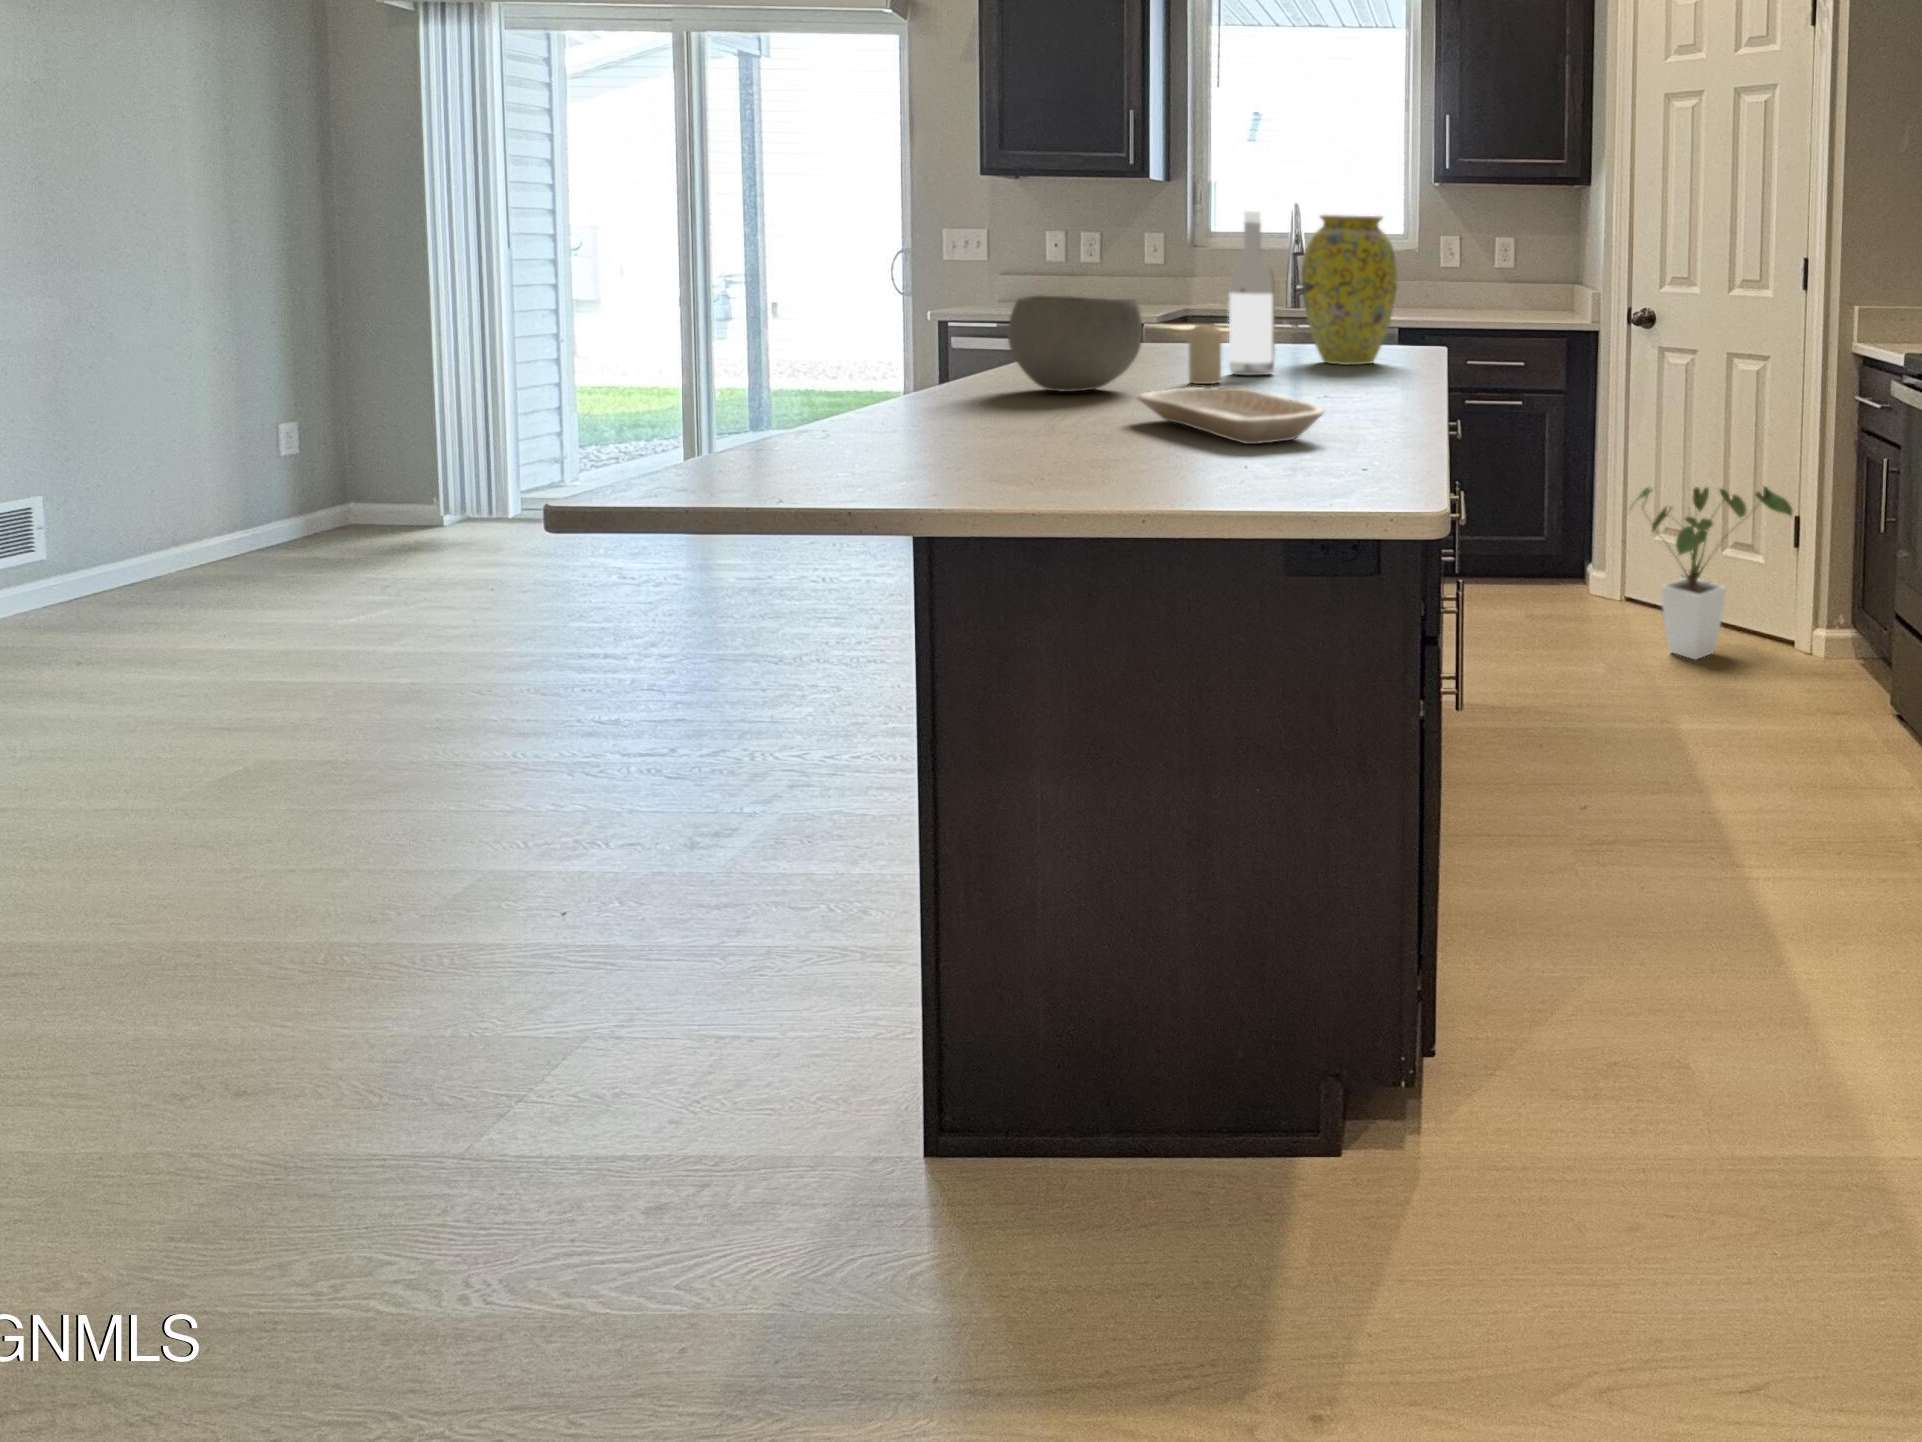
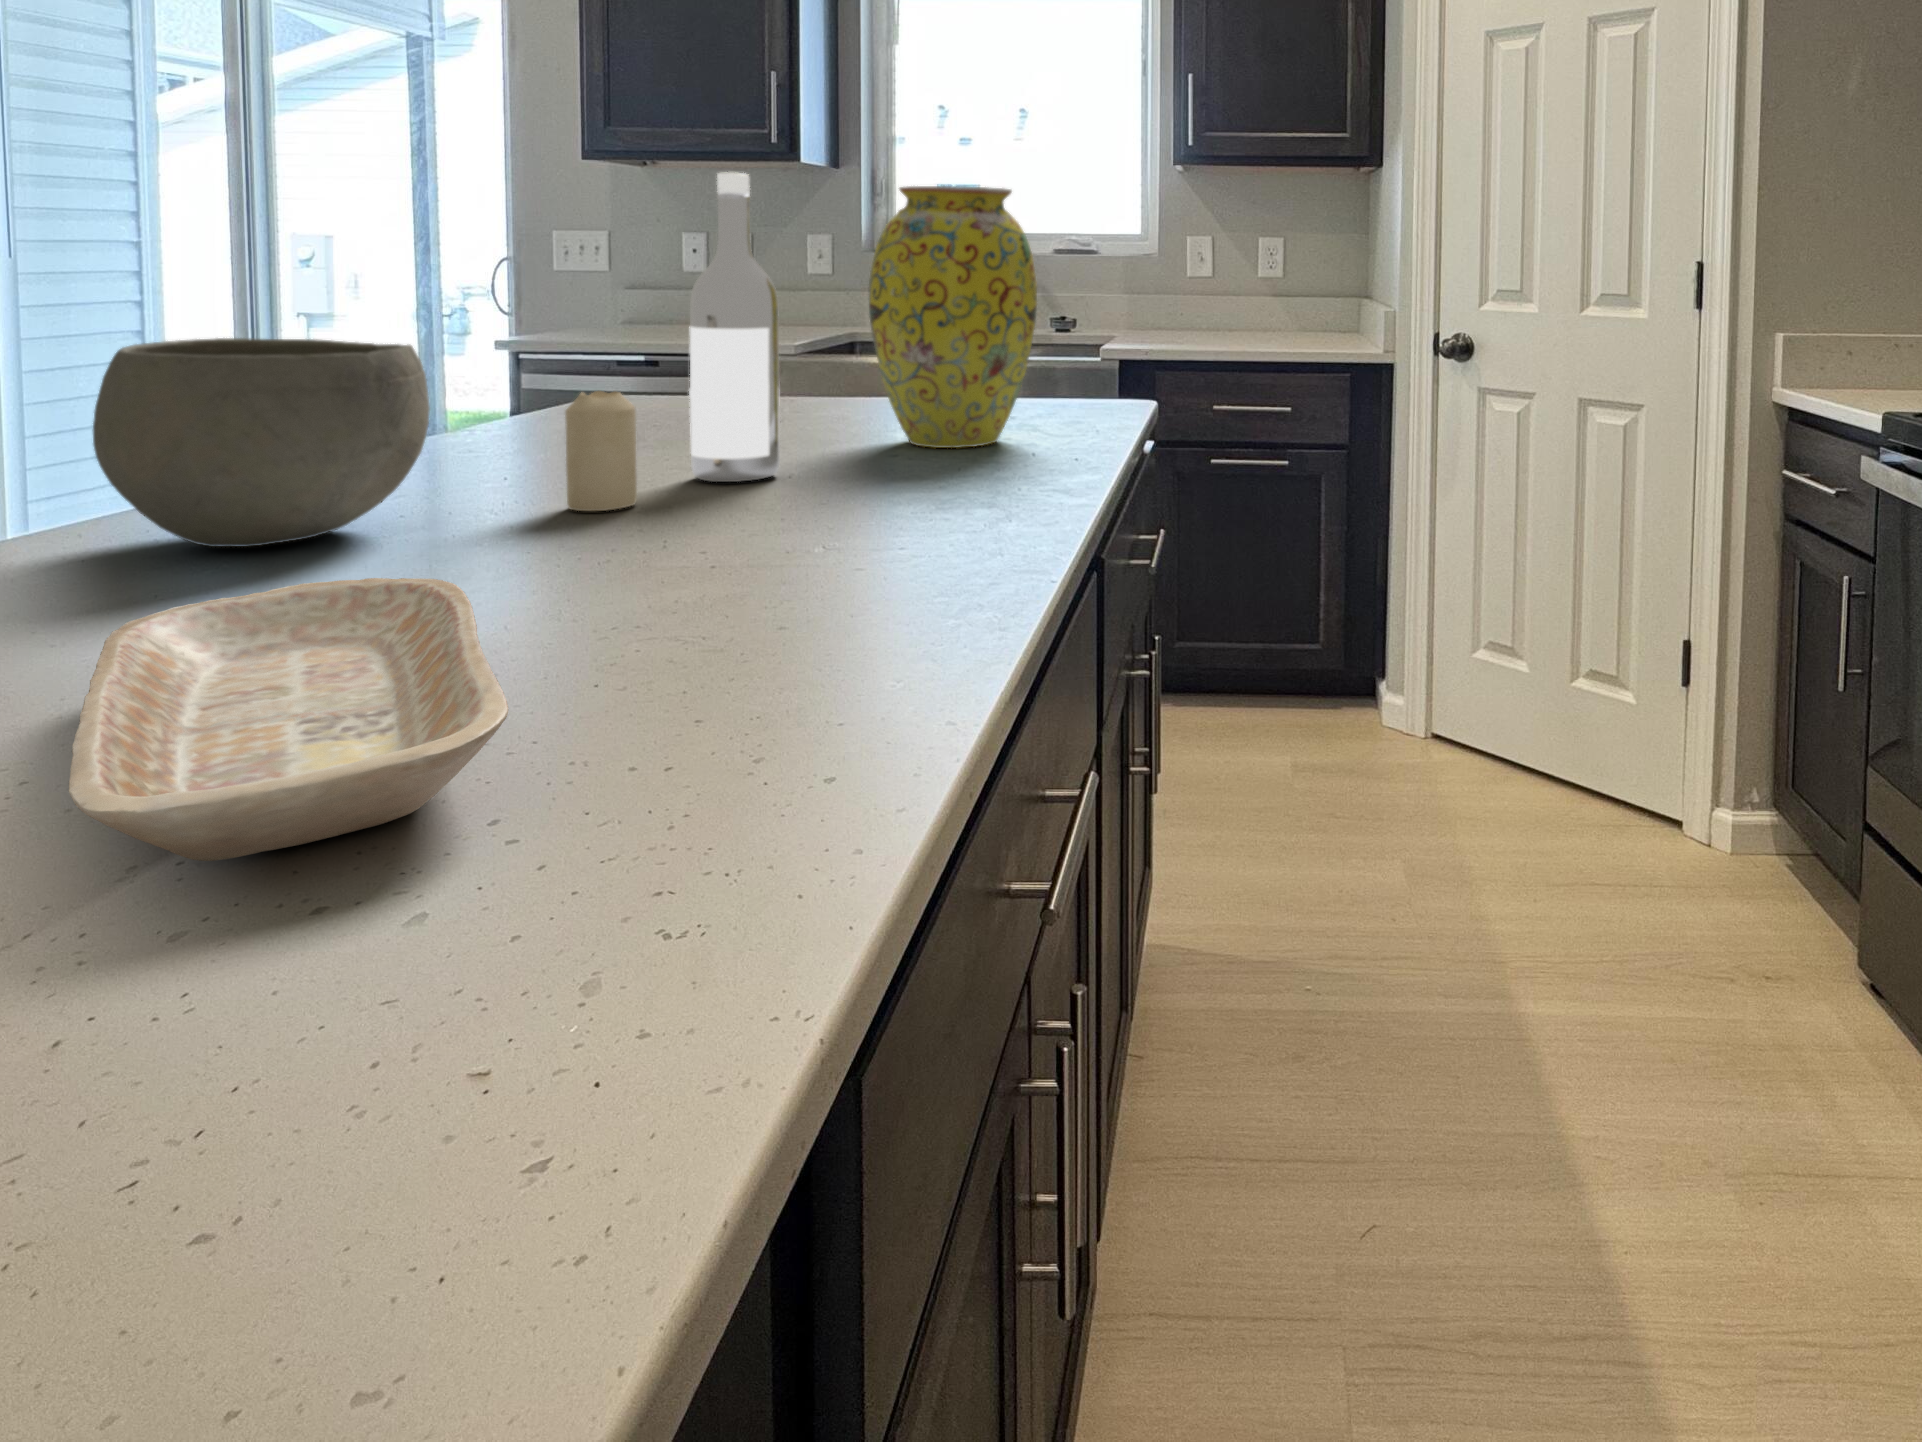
house plant: present [1631,487,1793,659] -> none [1437,597,1684,858]

